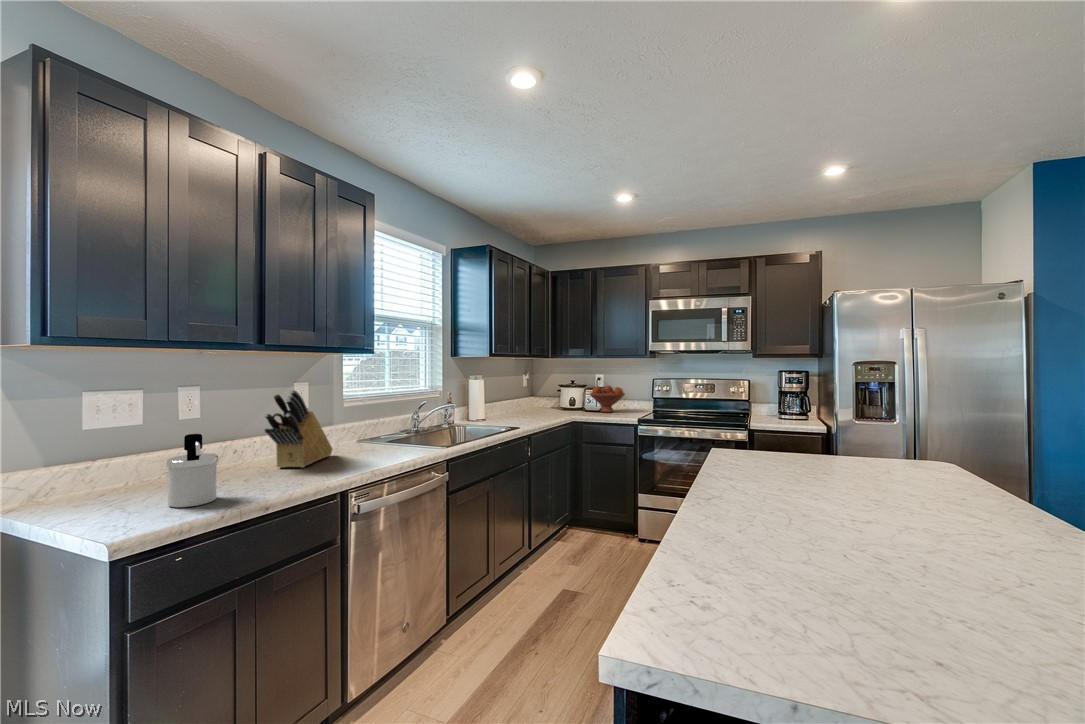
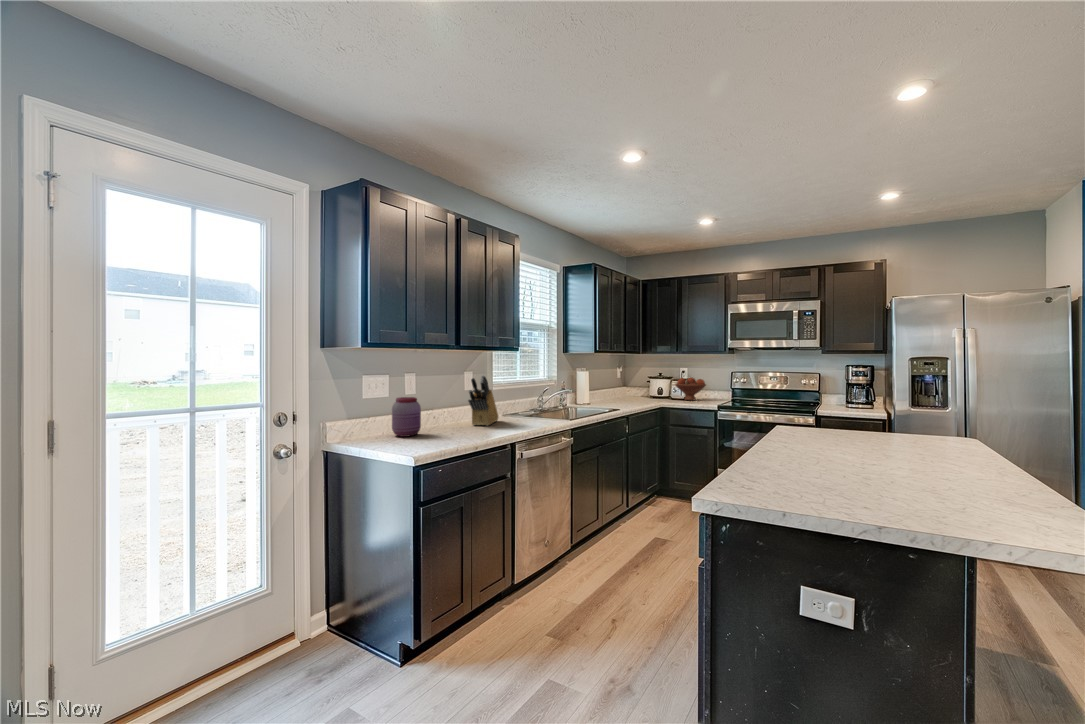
jar: none [87,431,154,503] -> present [392,397,421,437]
soap dispenser: present [166,434,218,507] -> none [435,399,459,439]

